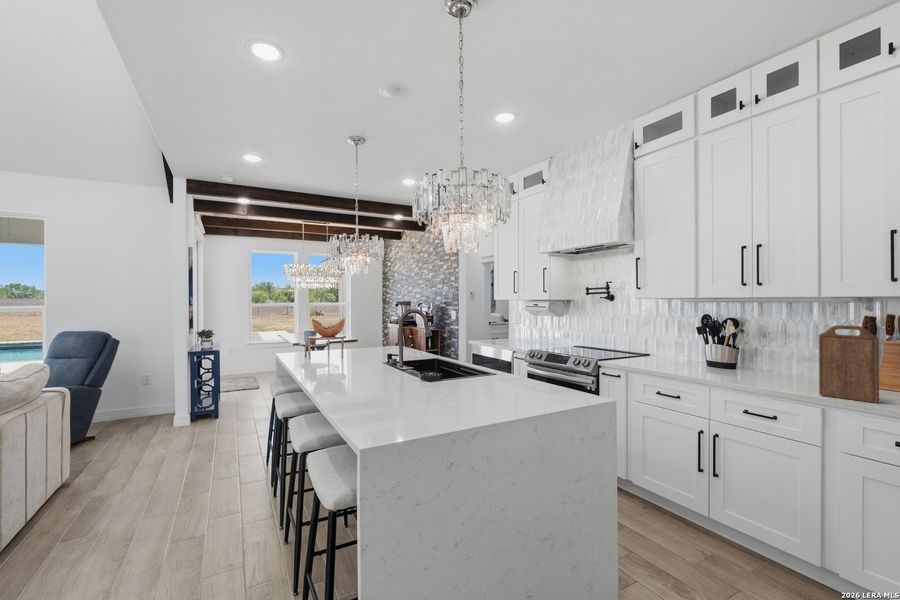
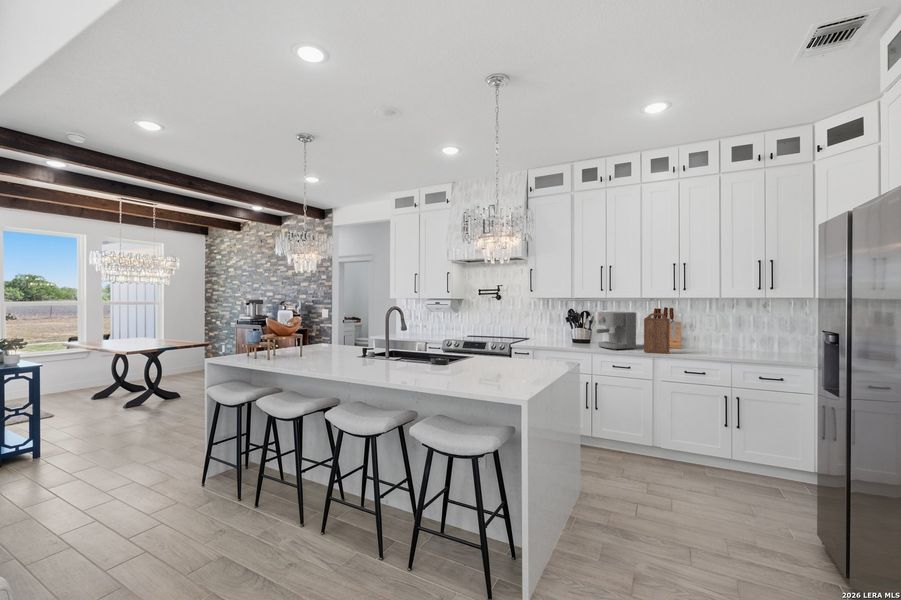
coffee maker: none [727,320,813,386] -> present [596,312,636,349]

